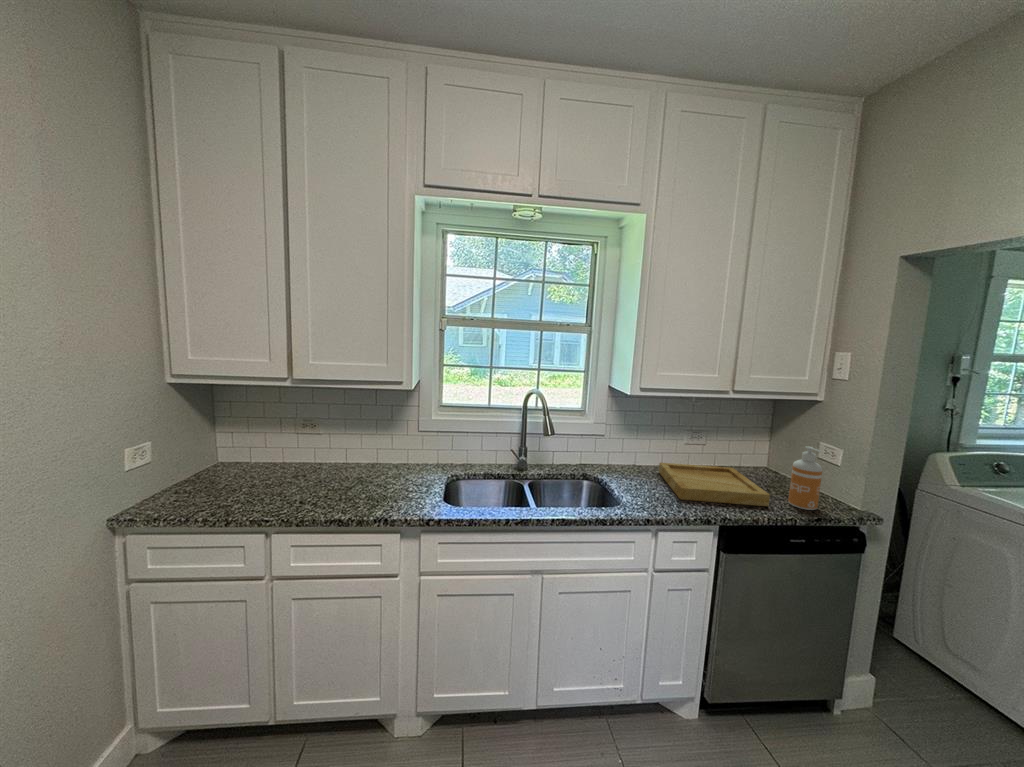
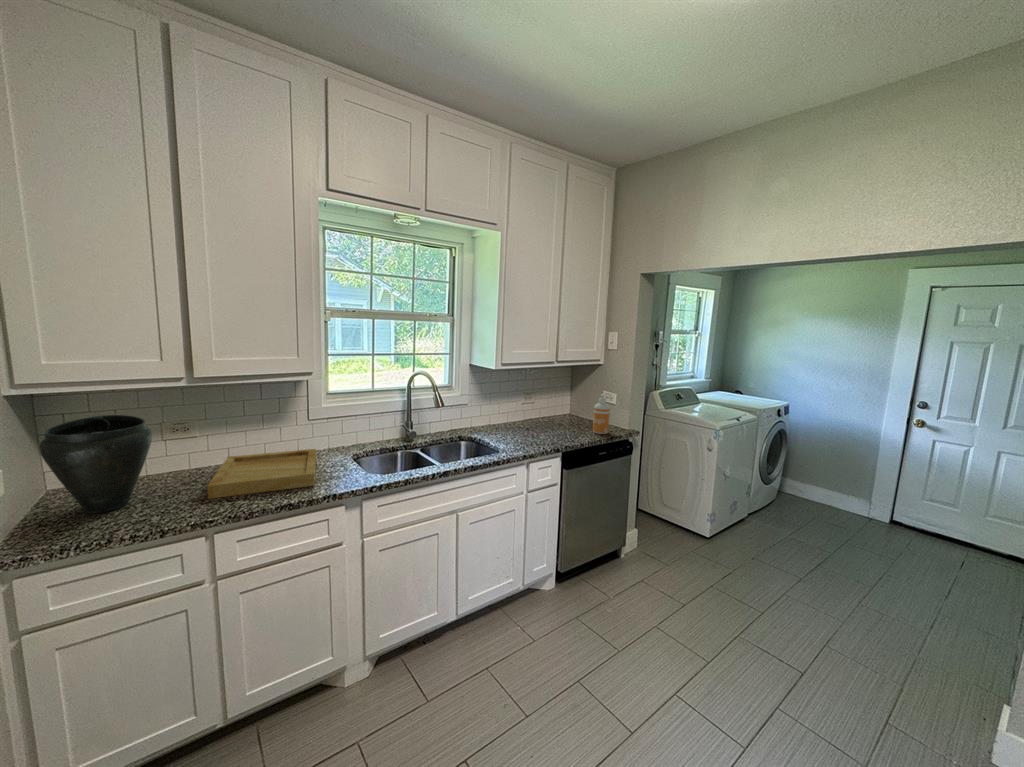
vase: none [179,405,264,490] -> present [39,415,152,513]
tray: present [659,463,770,506] -> present [207,449,316,499]

